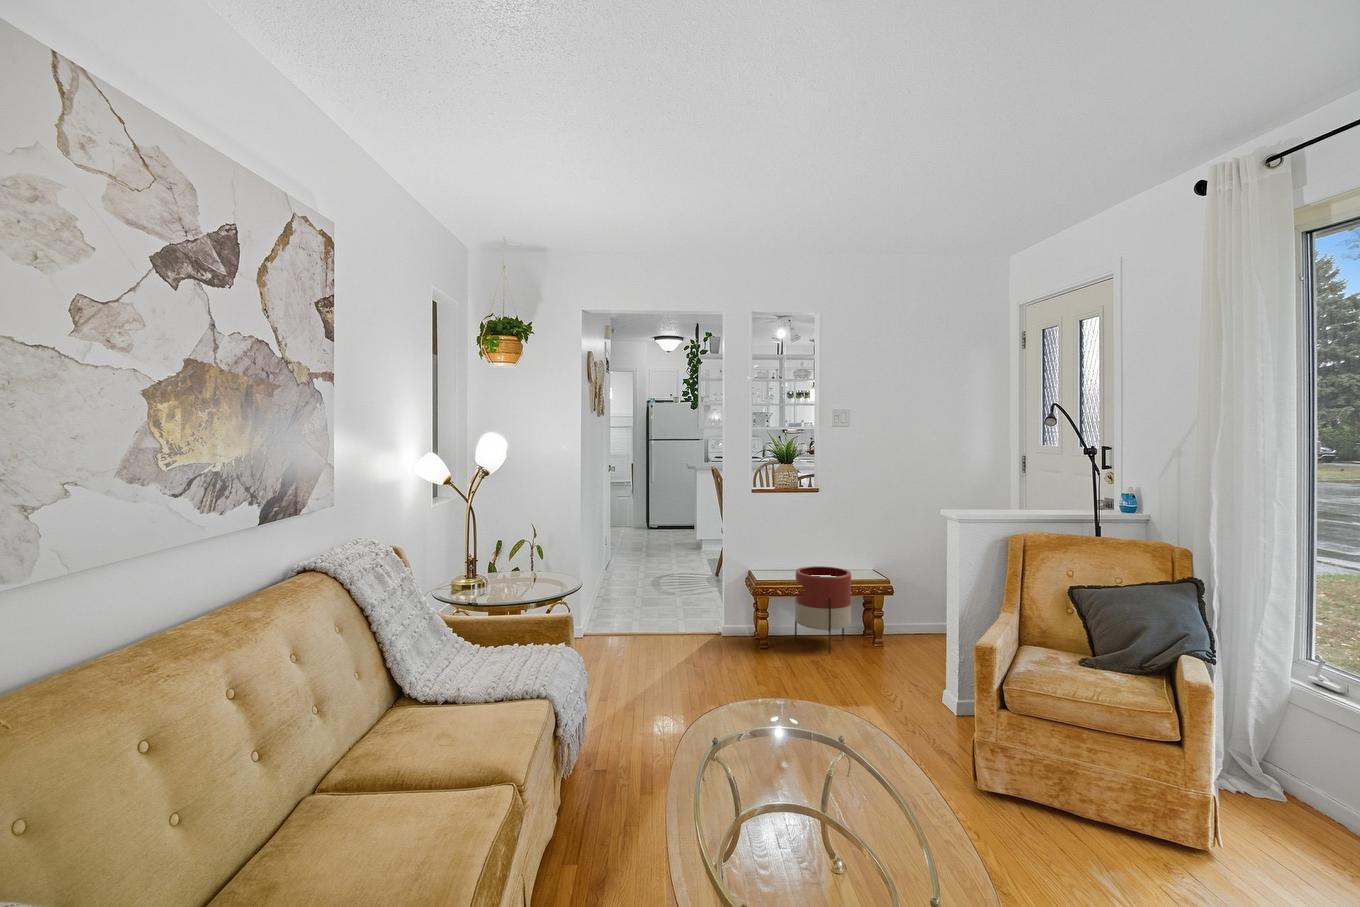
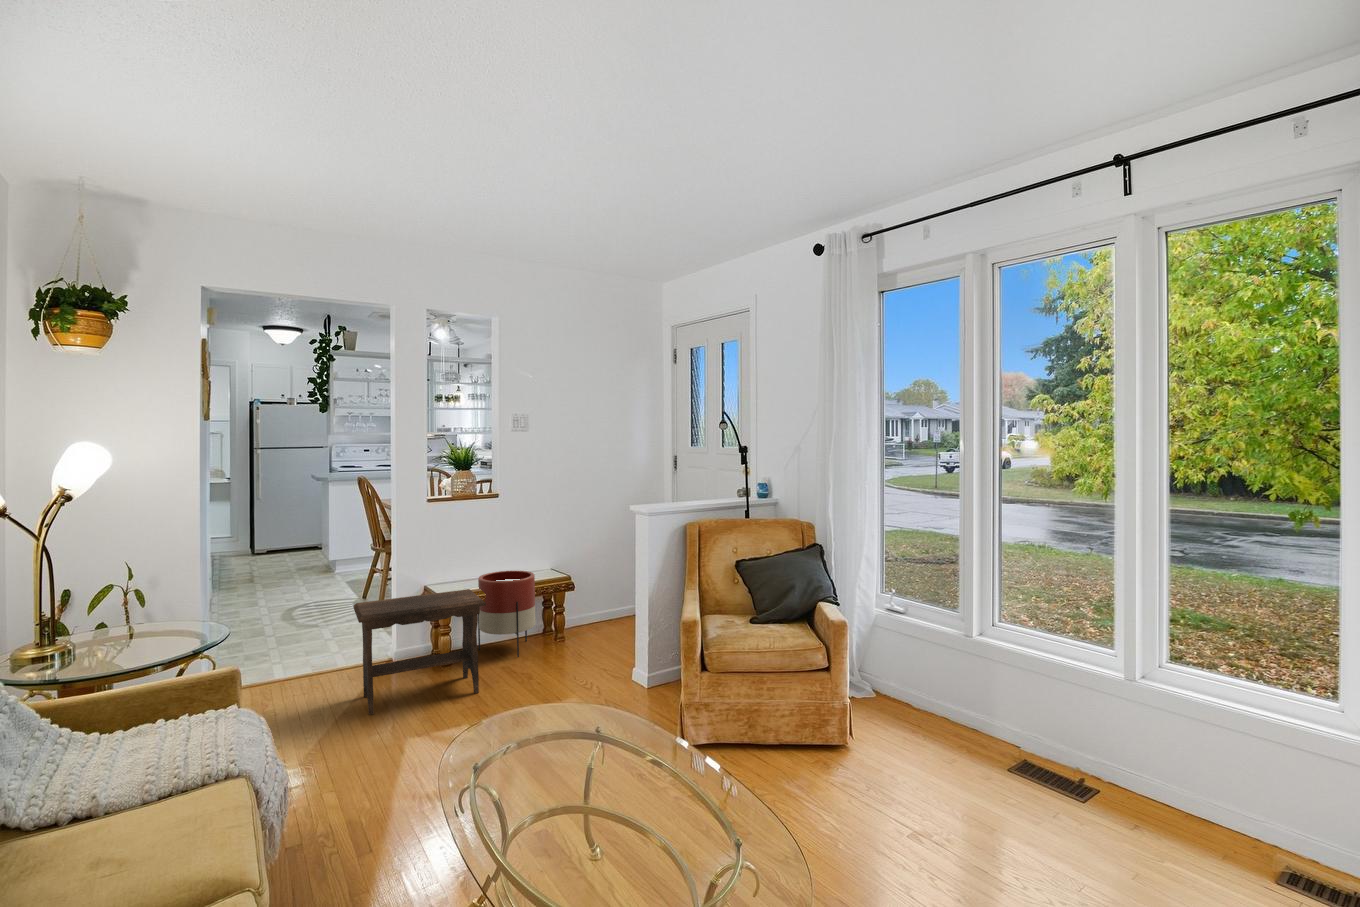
footstool: none [678,579,790,680] -> present [353,589,486,715]

